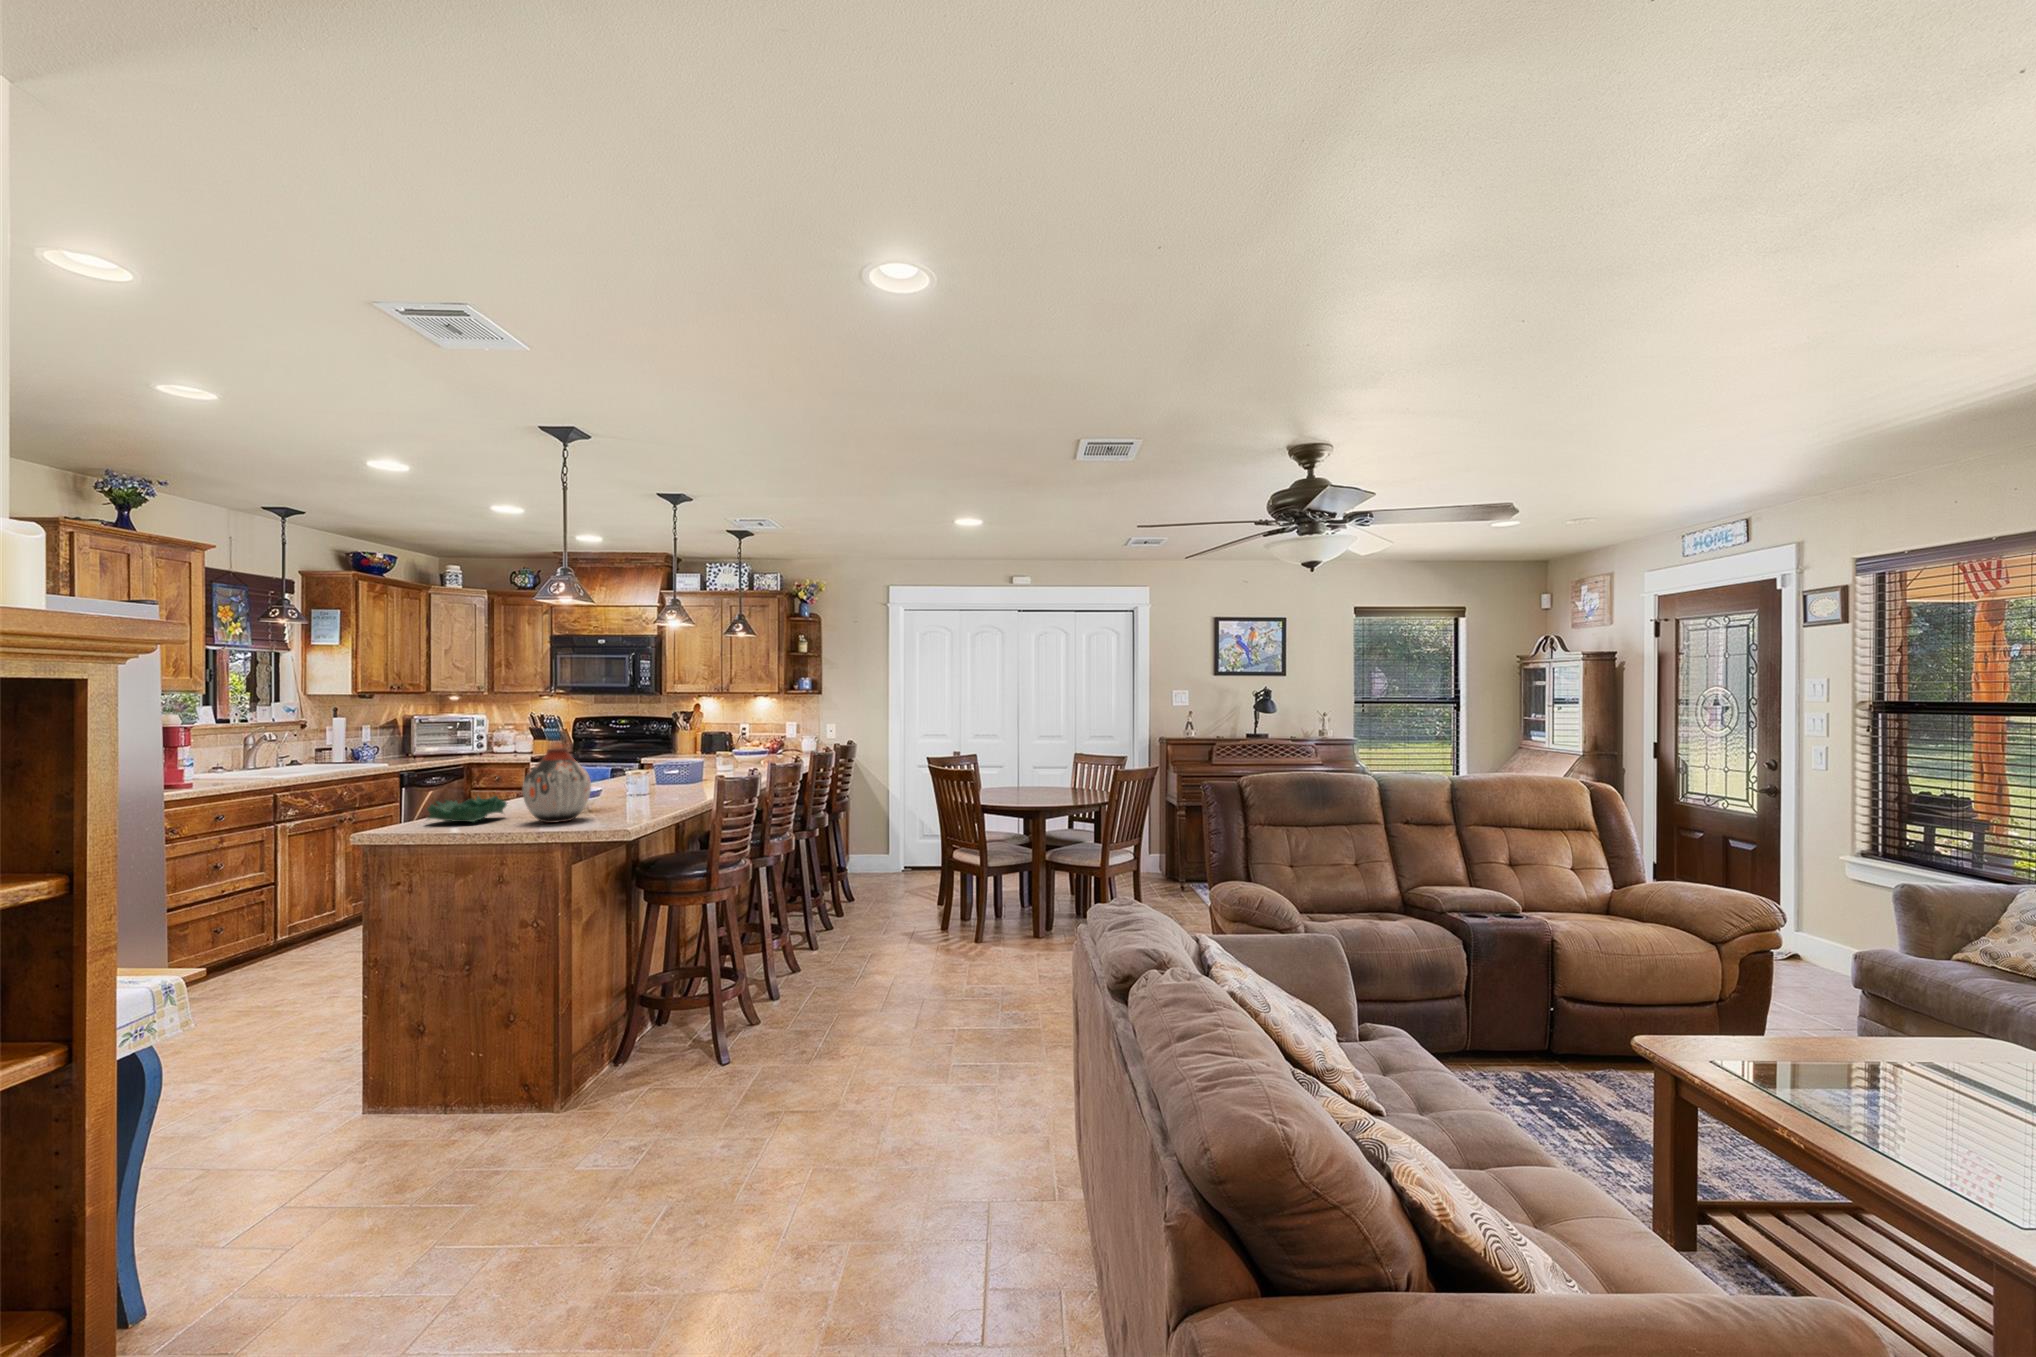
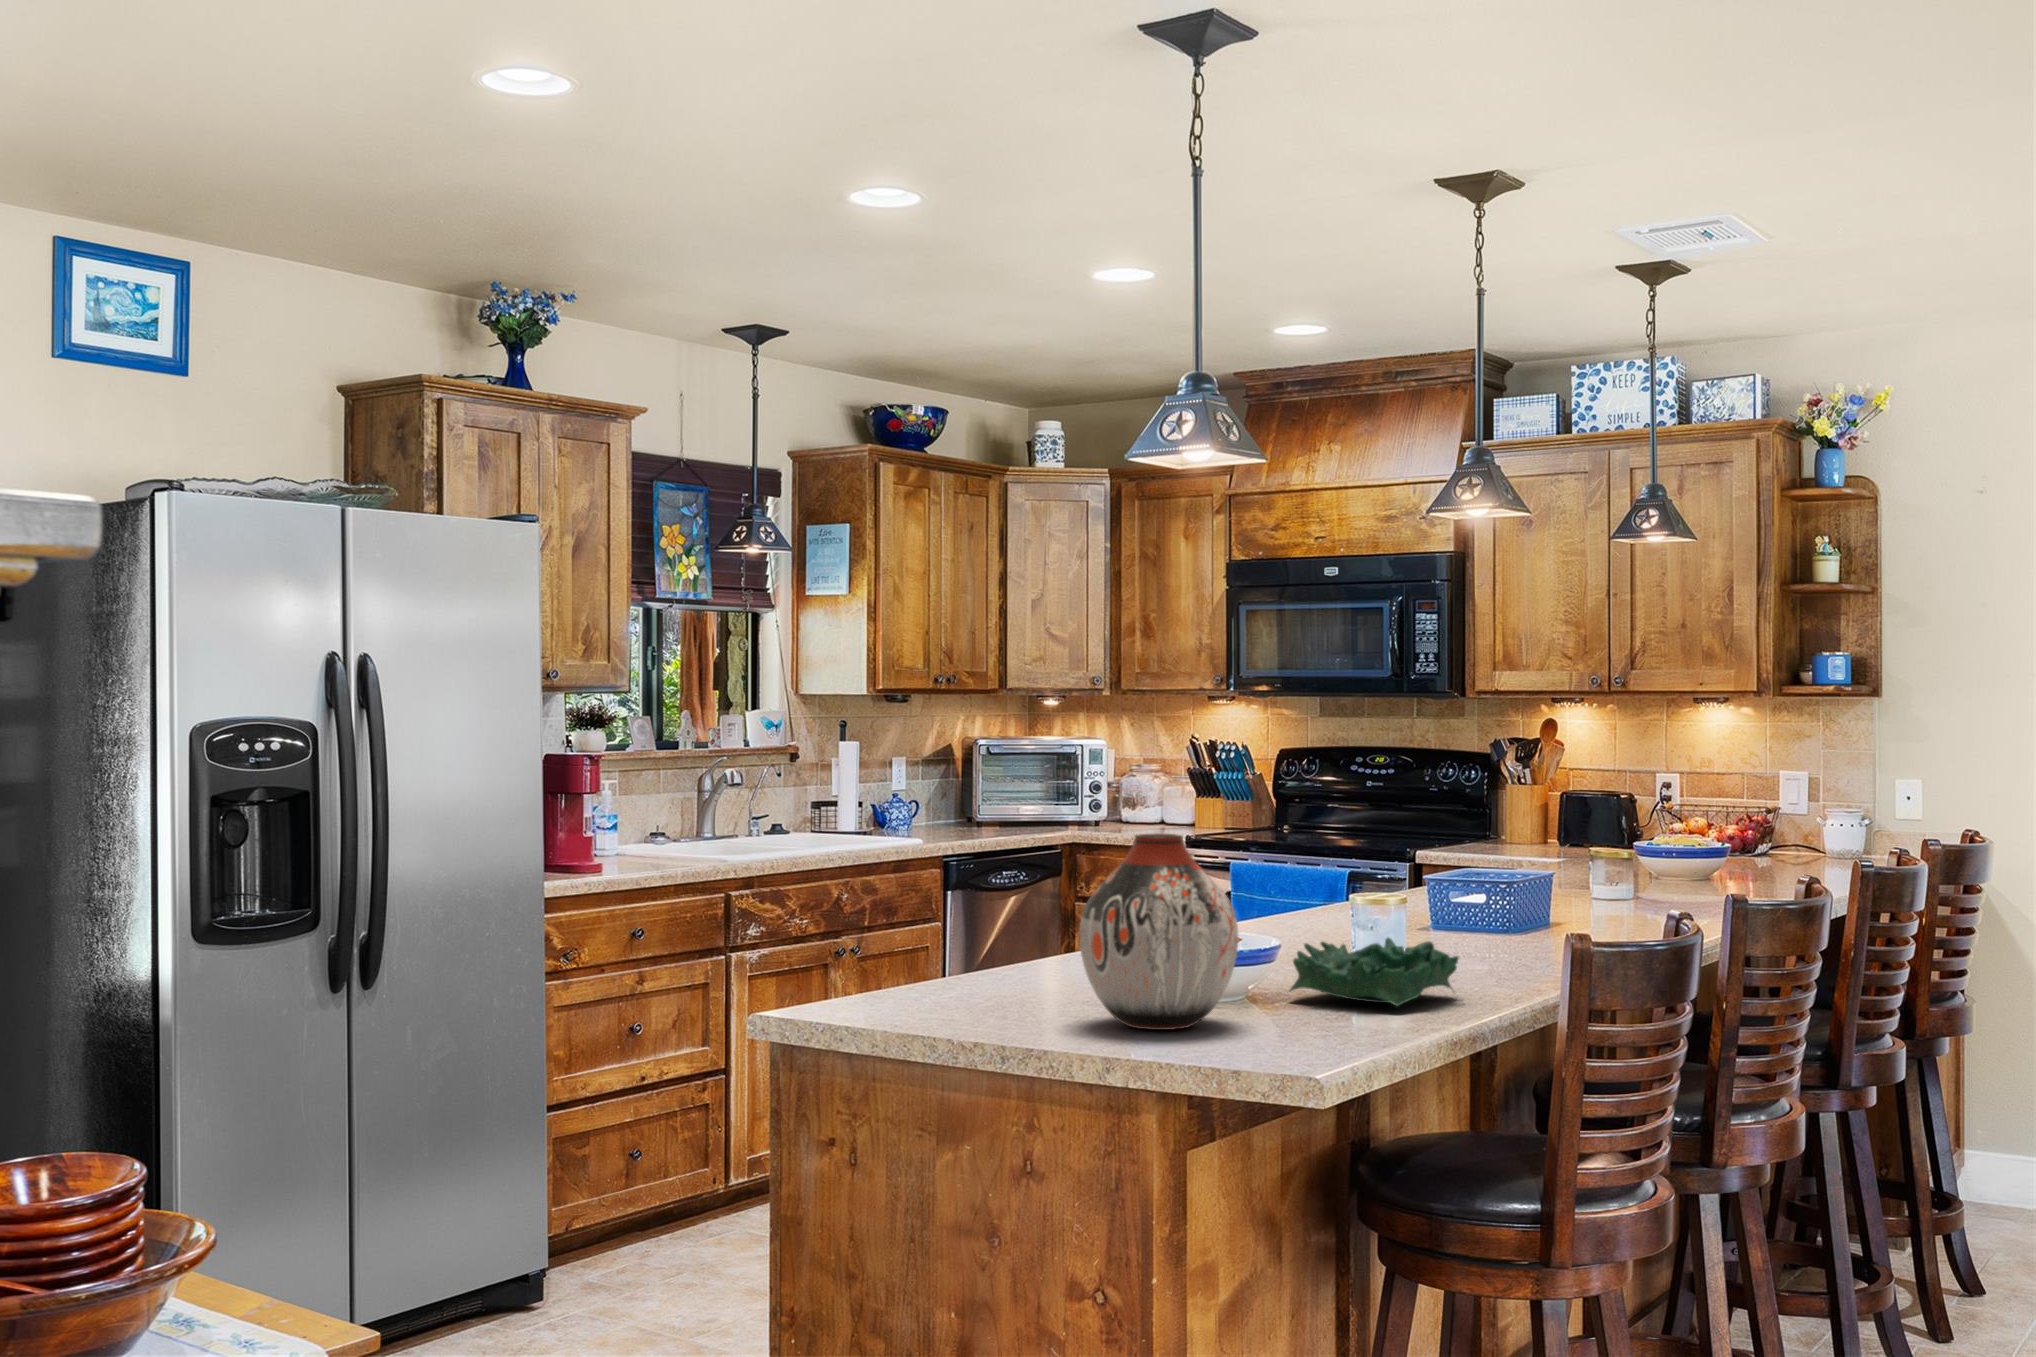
decorative bowl: present [427,796,507,822] -> present [1290,938,1458,1006]

